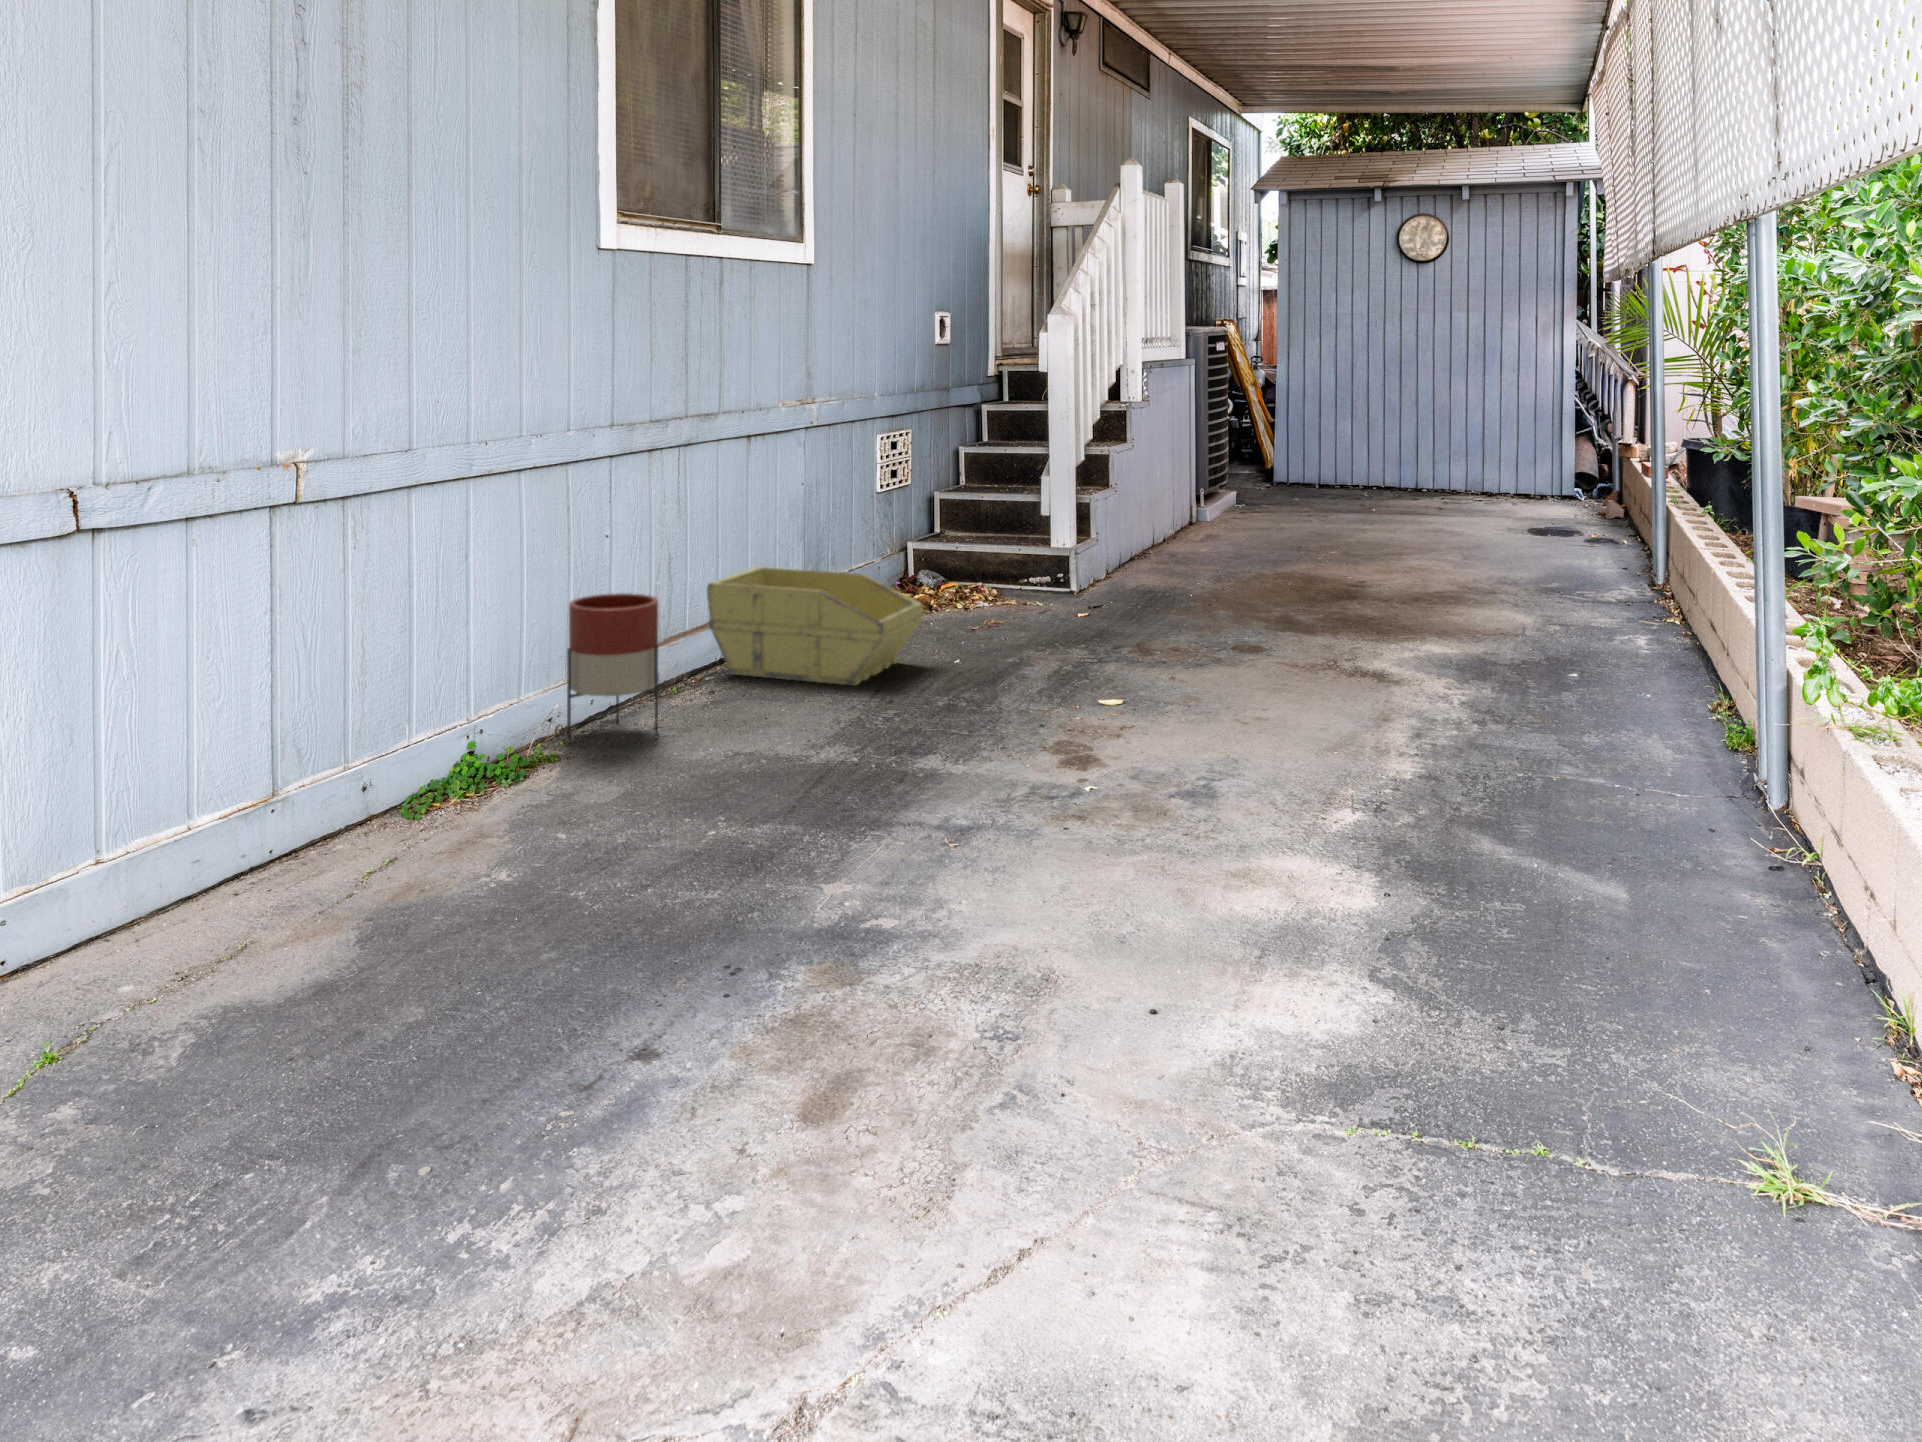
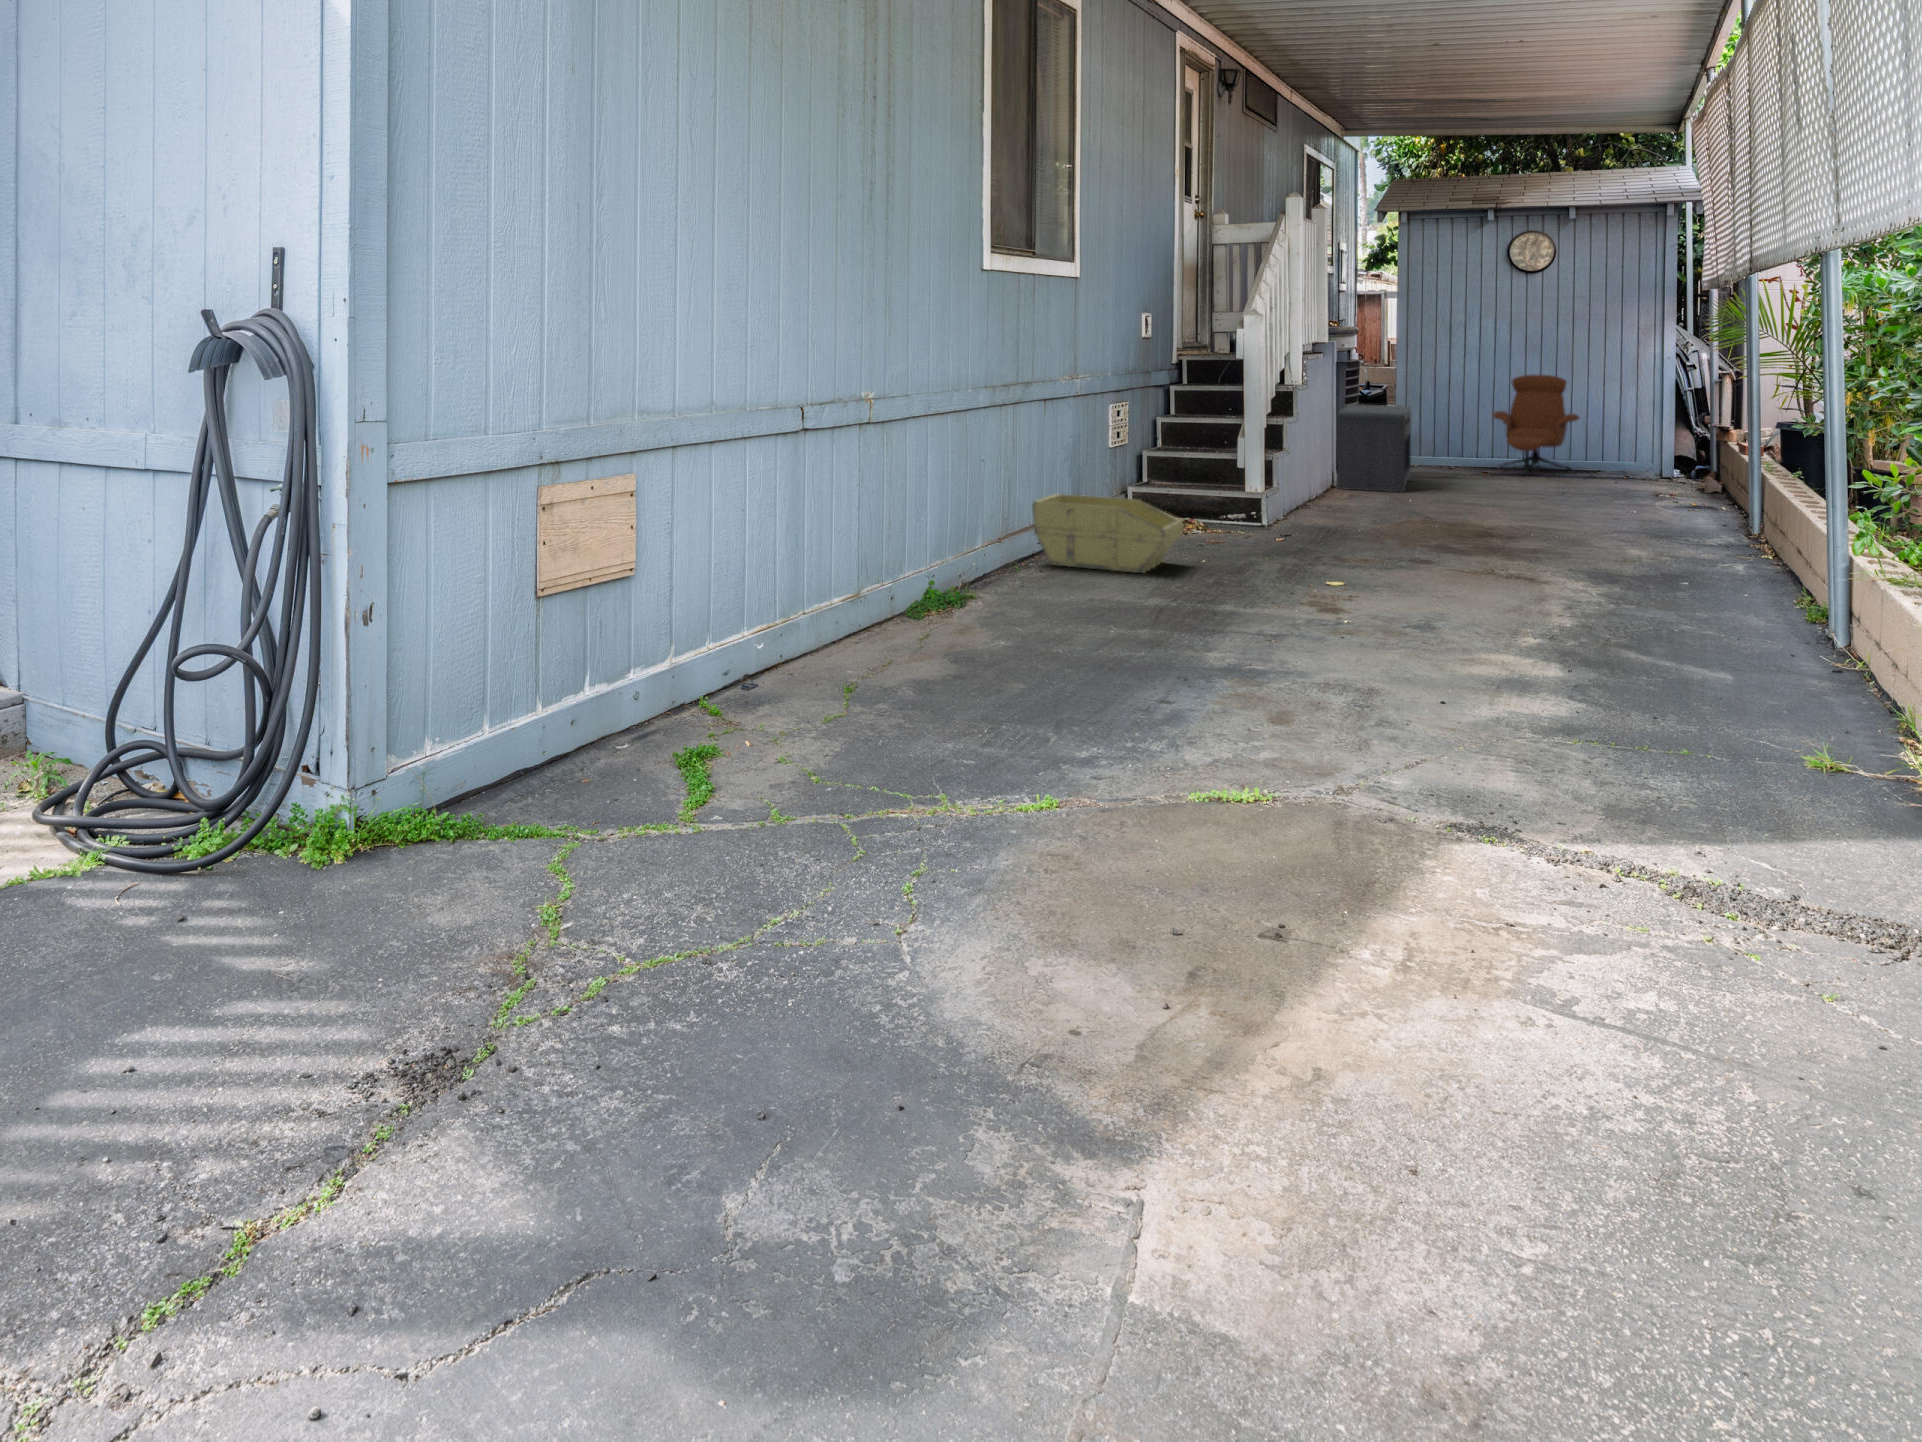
lounge chair: none [1380,381,1475,502] -> present [1493,375,1579,475]
bench: none [1191,420,1283,529] -> present [1337,404,1411,492]
planter: present [567,593,659,742] -> none [973,500,1034,594]

